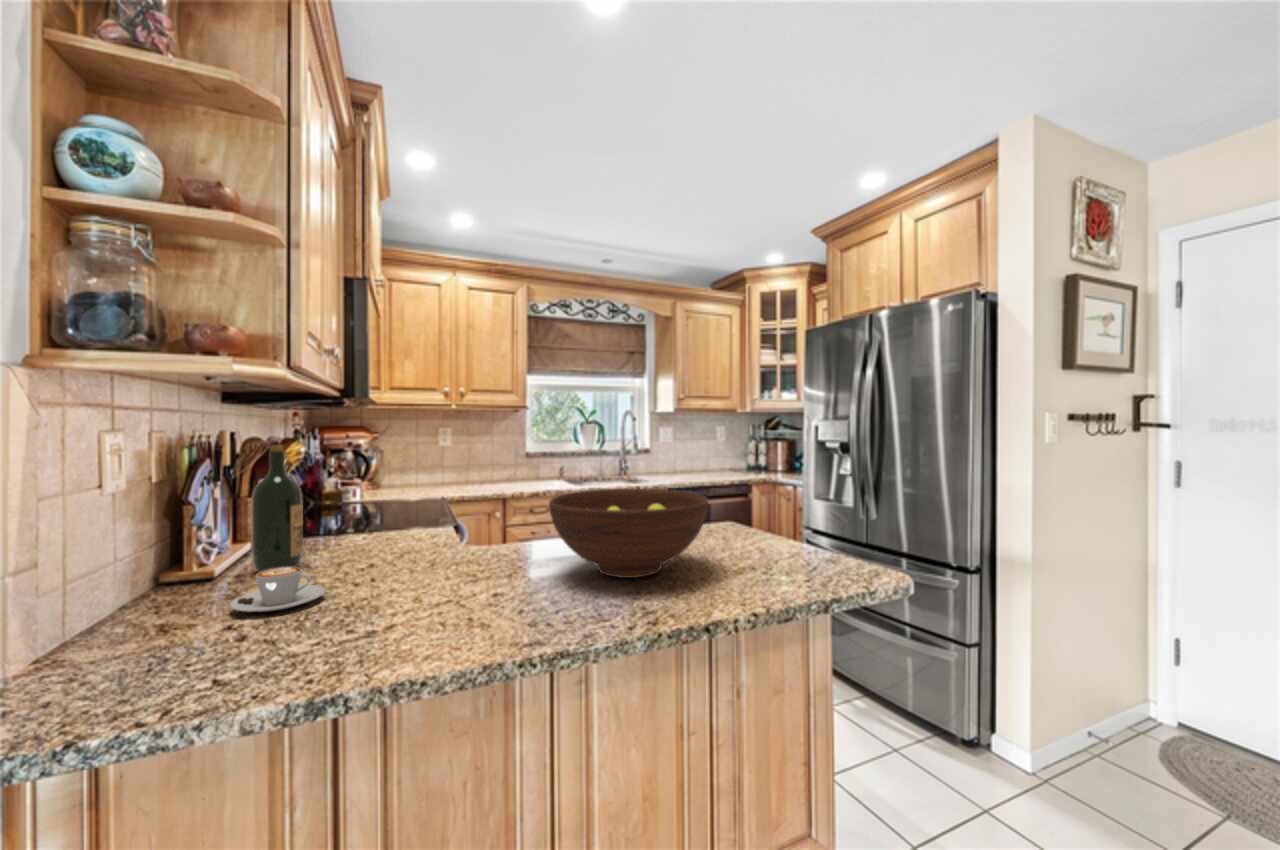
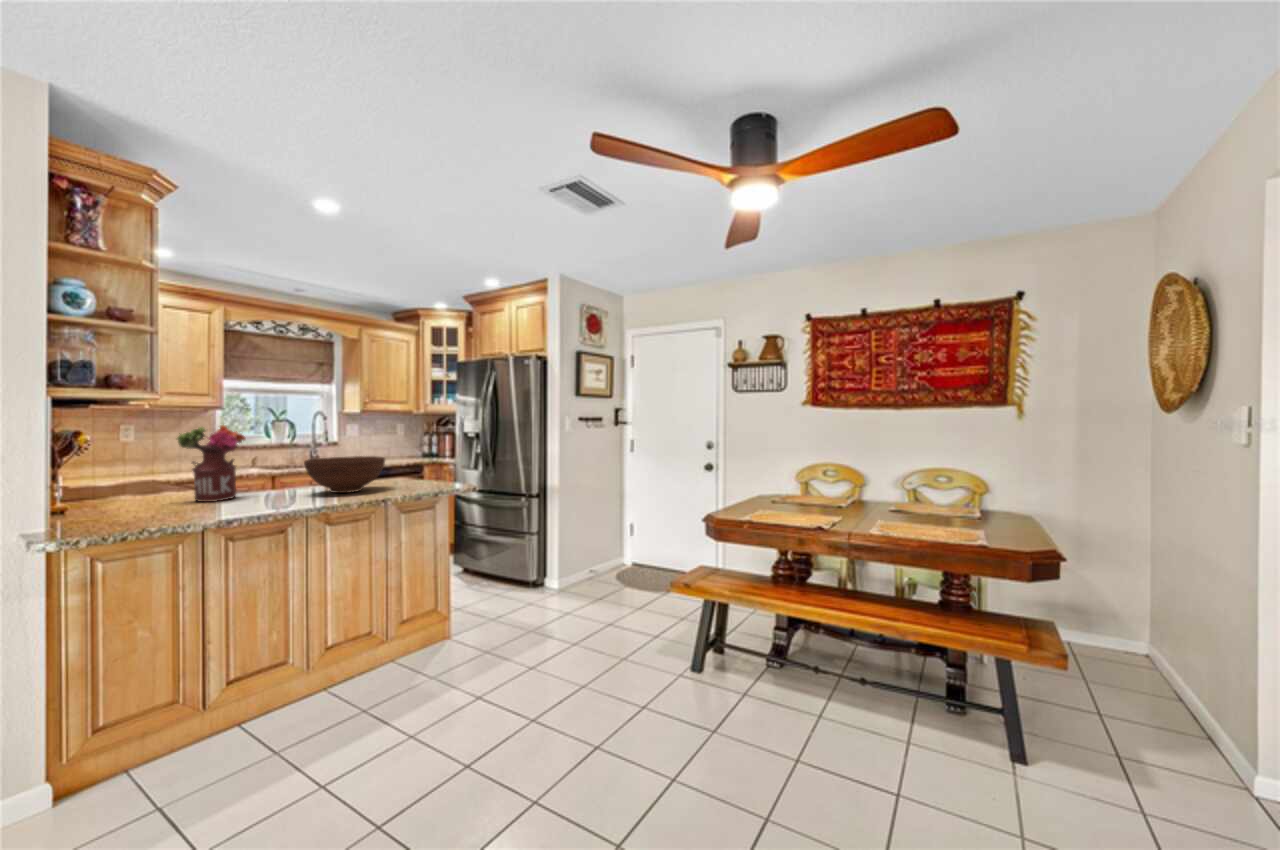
flower arrangement: none [361,421,471,568] -> present [177,425,245,502]
wine bottle: present [251,445,303,572] -> none [97,439,132,511]
coffee cup: present [230,567,325,612] -> none [133,496,184,515]

